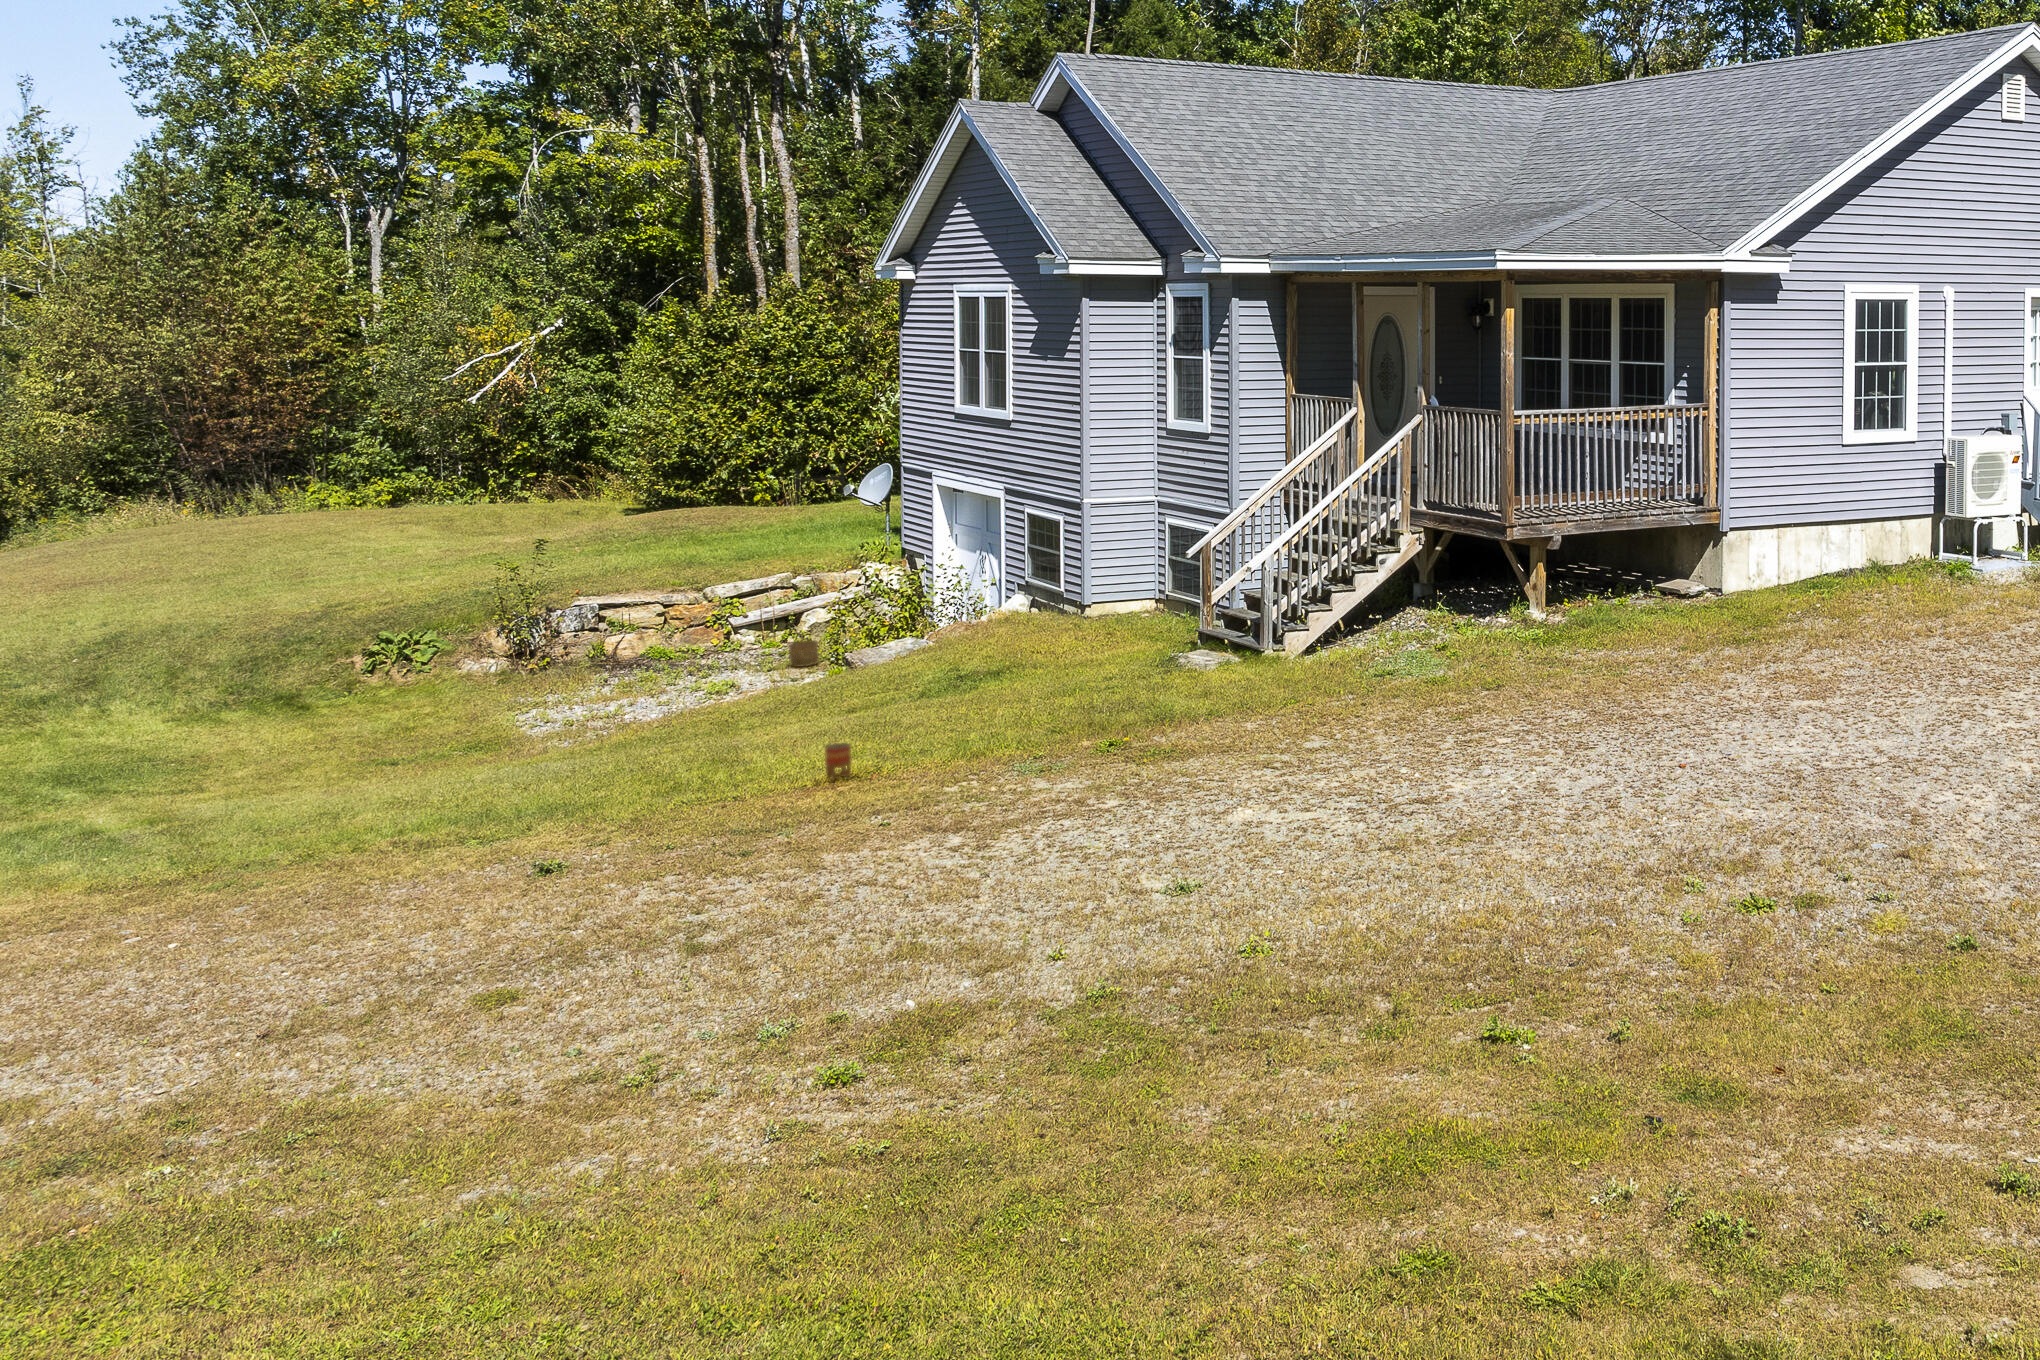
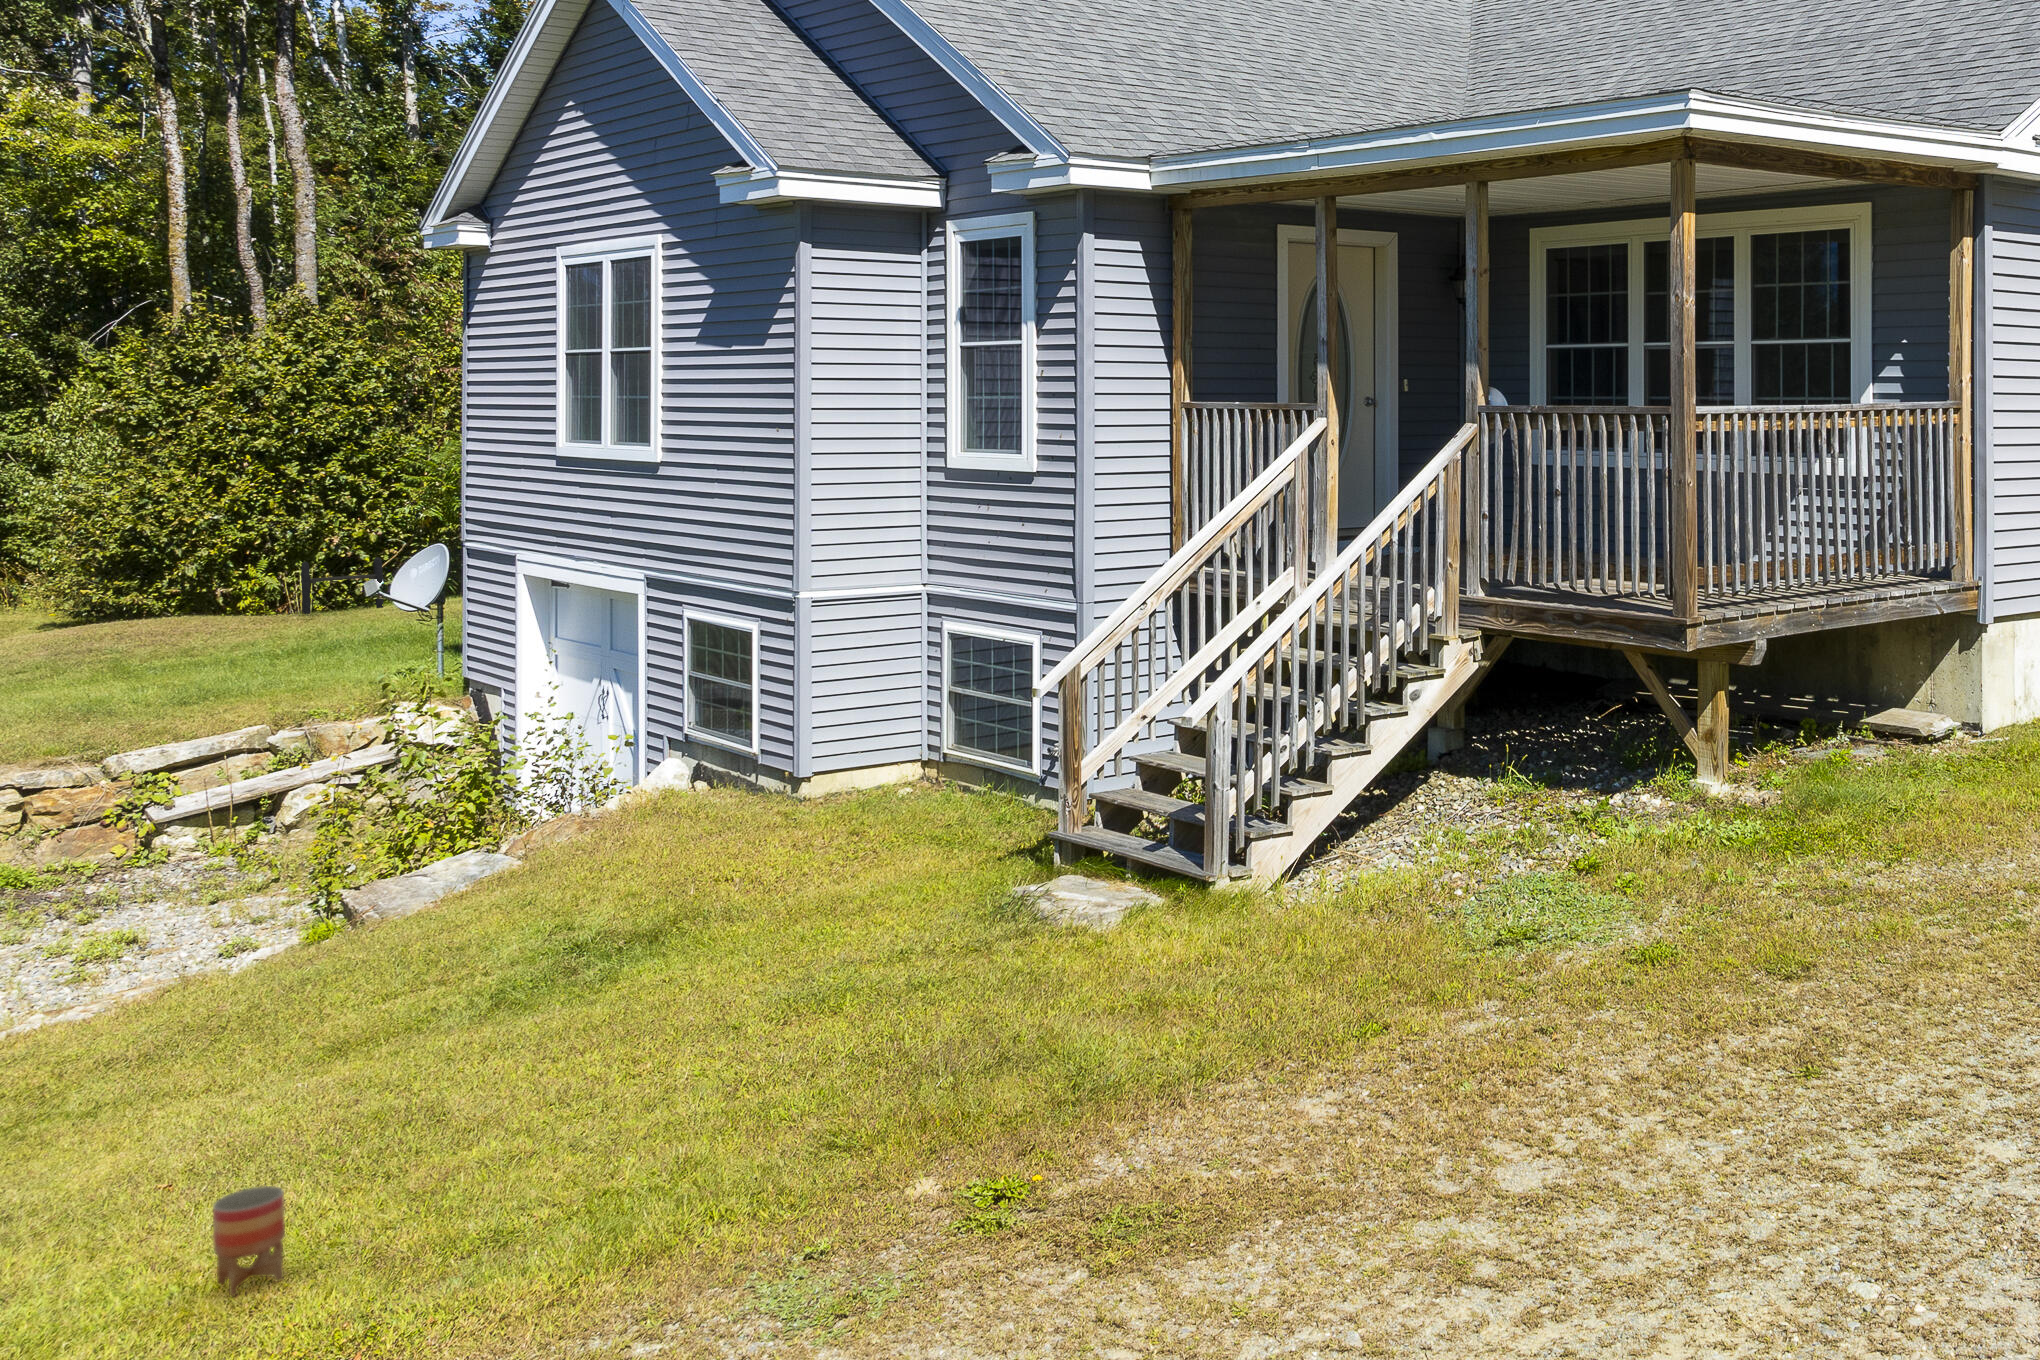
wooden bucket: present [789,640,819,667] -> none [234,858,297,910]

